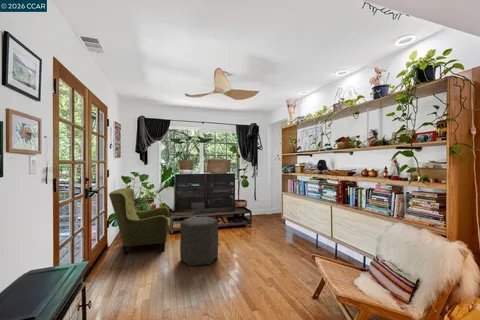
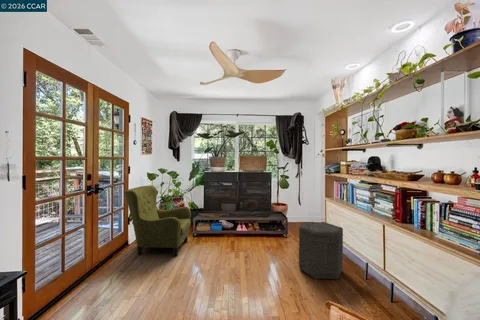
ottoman: present [180,216,218,266] -> present [299,222,343,280]

